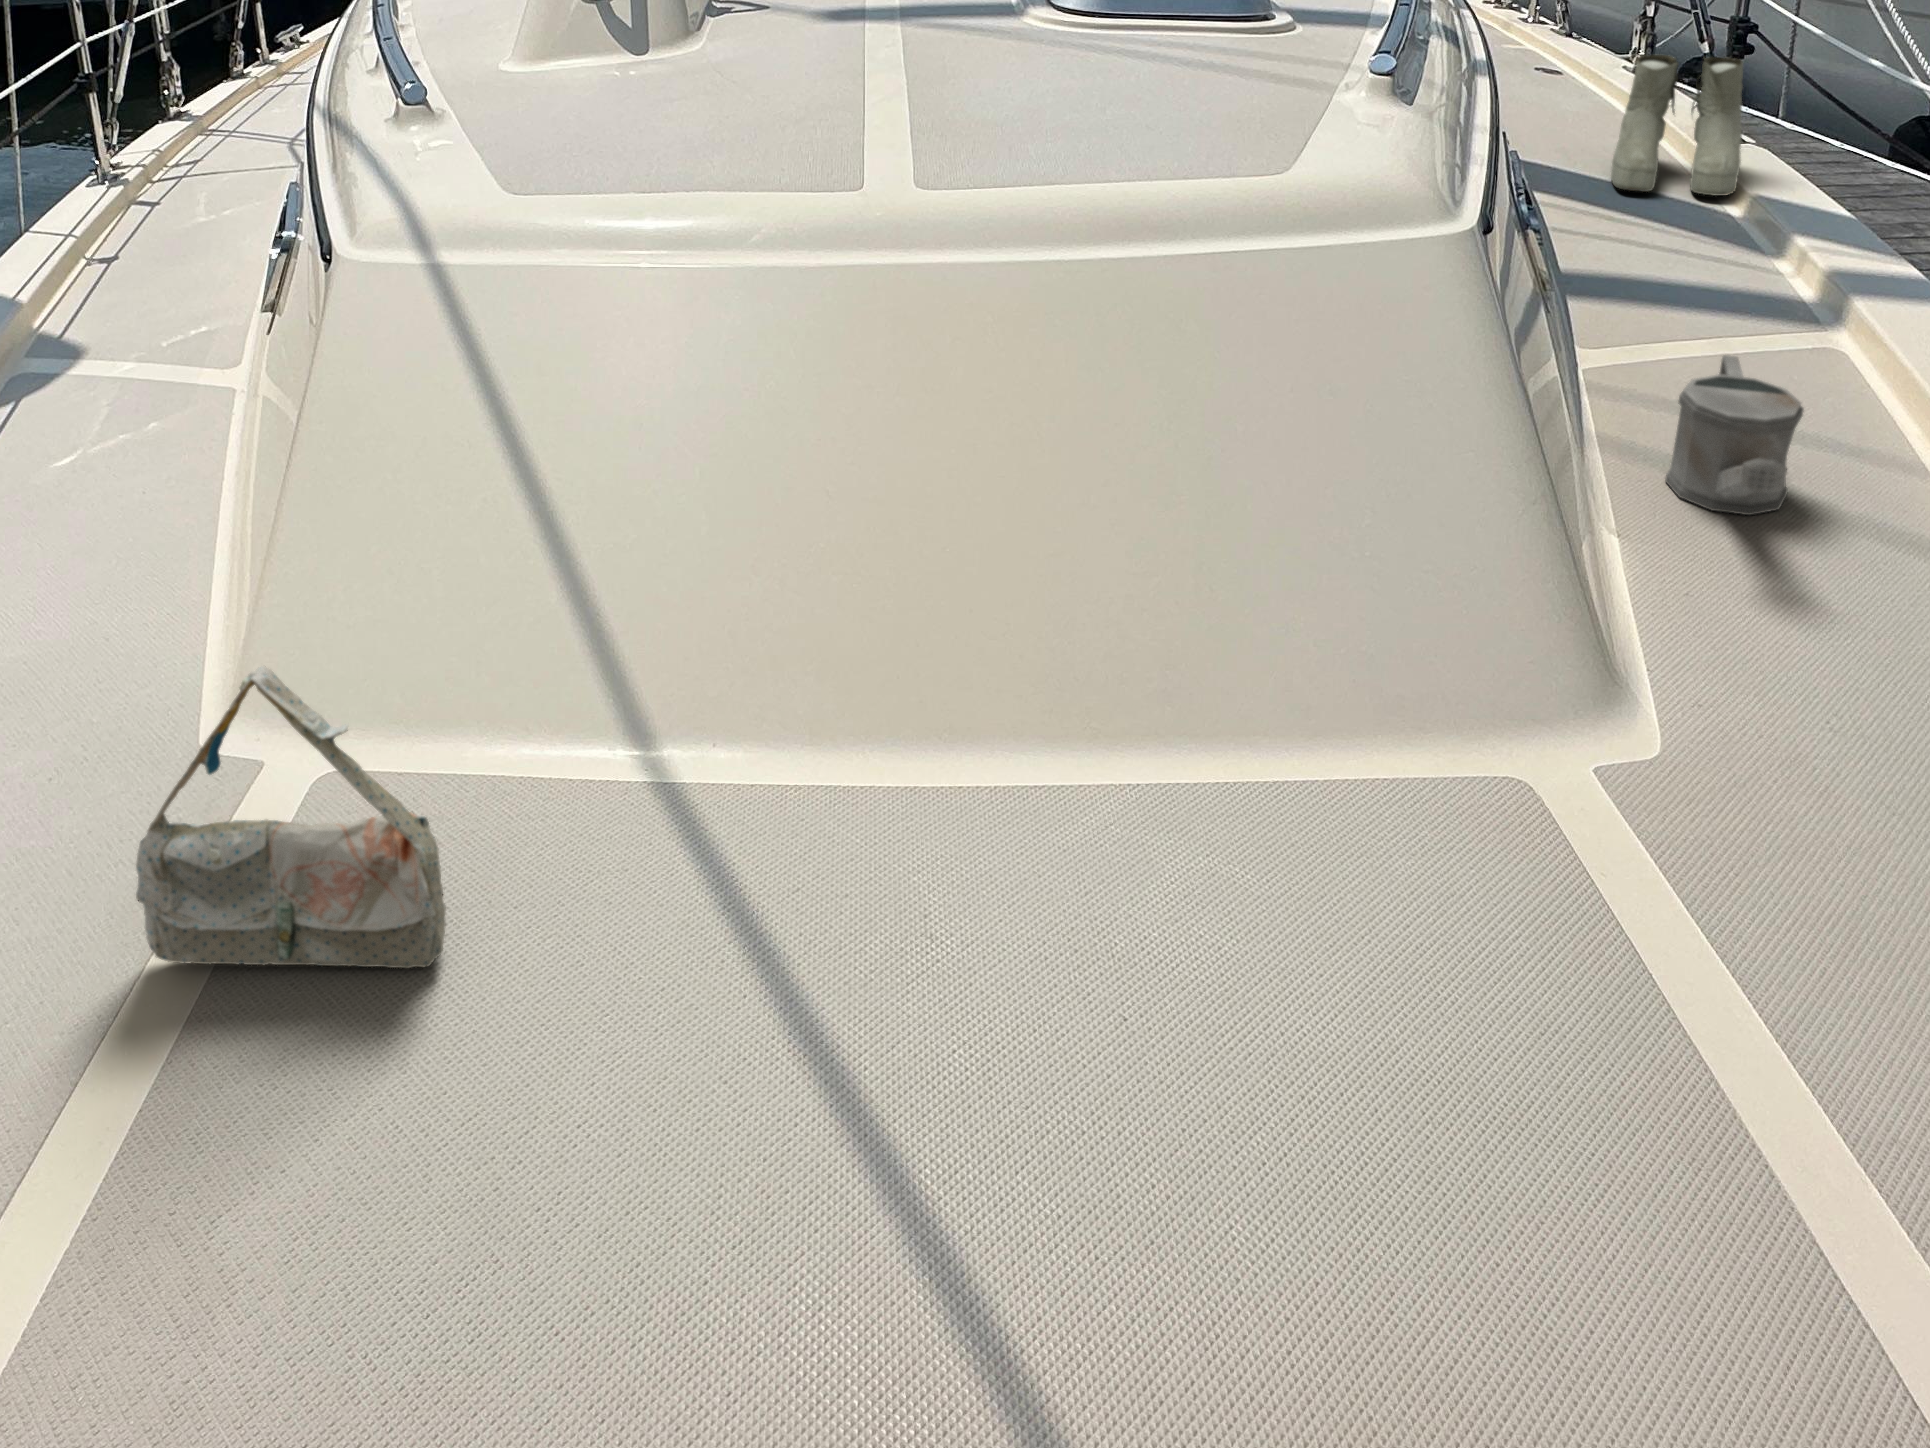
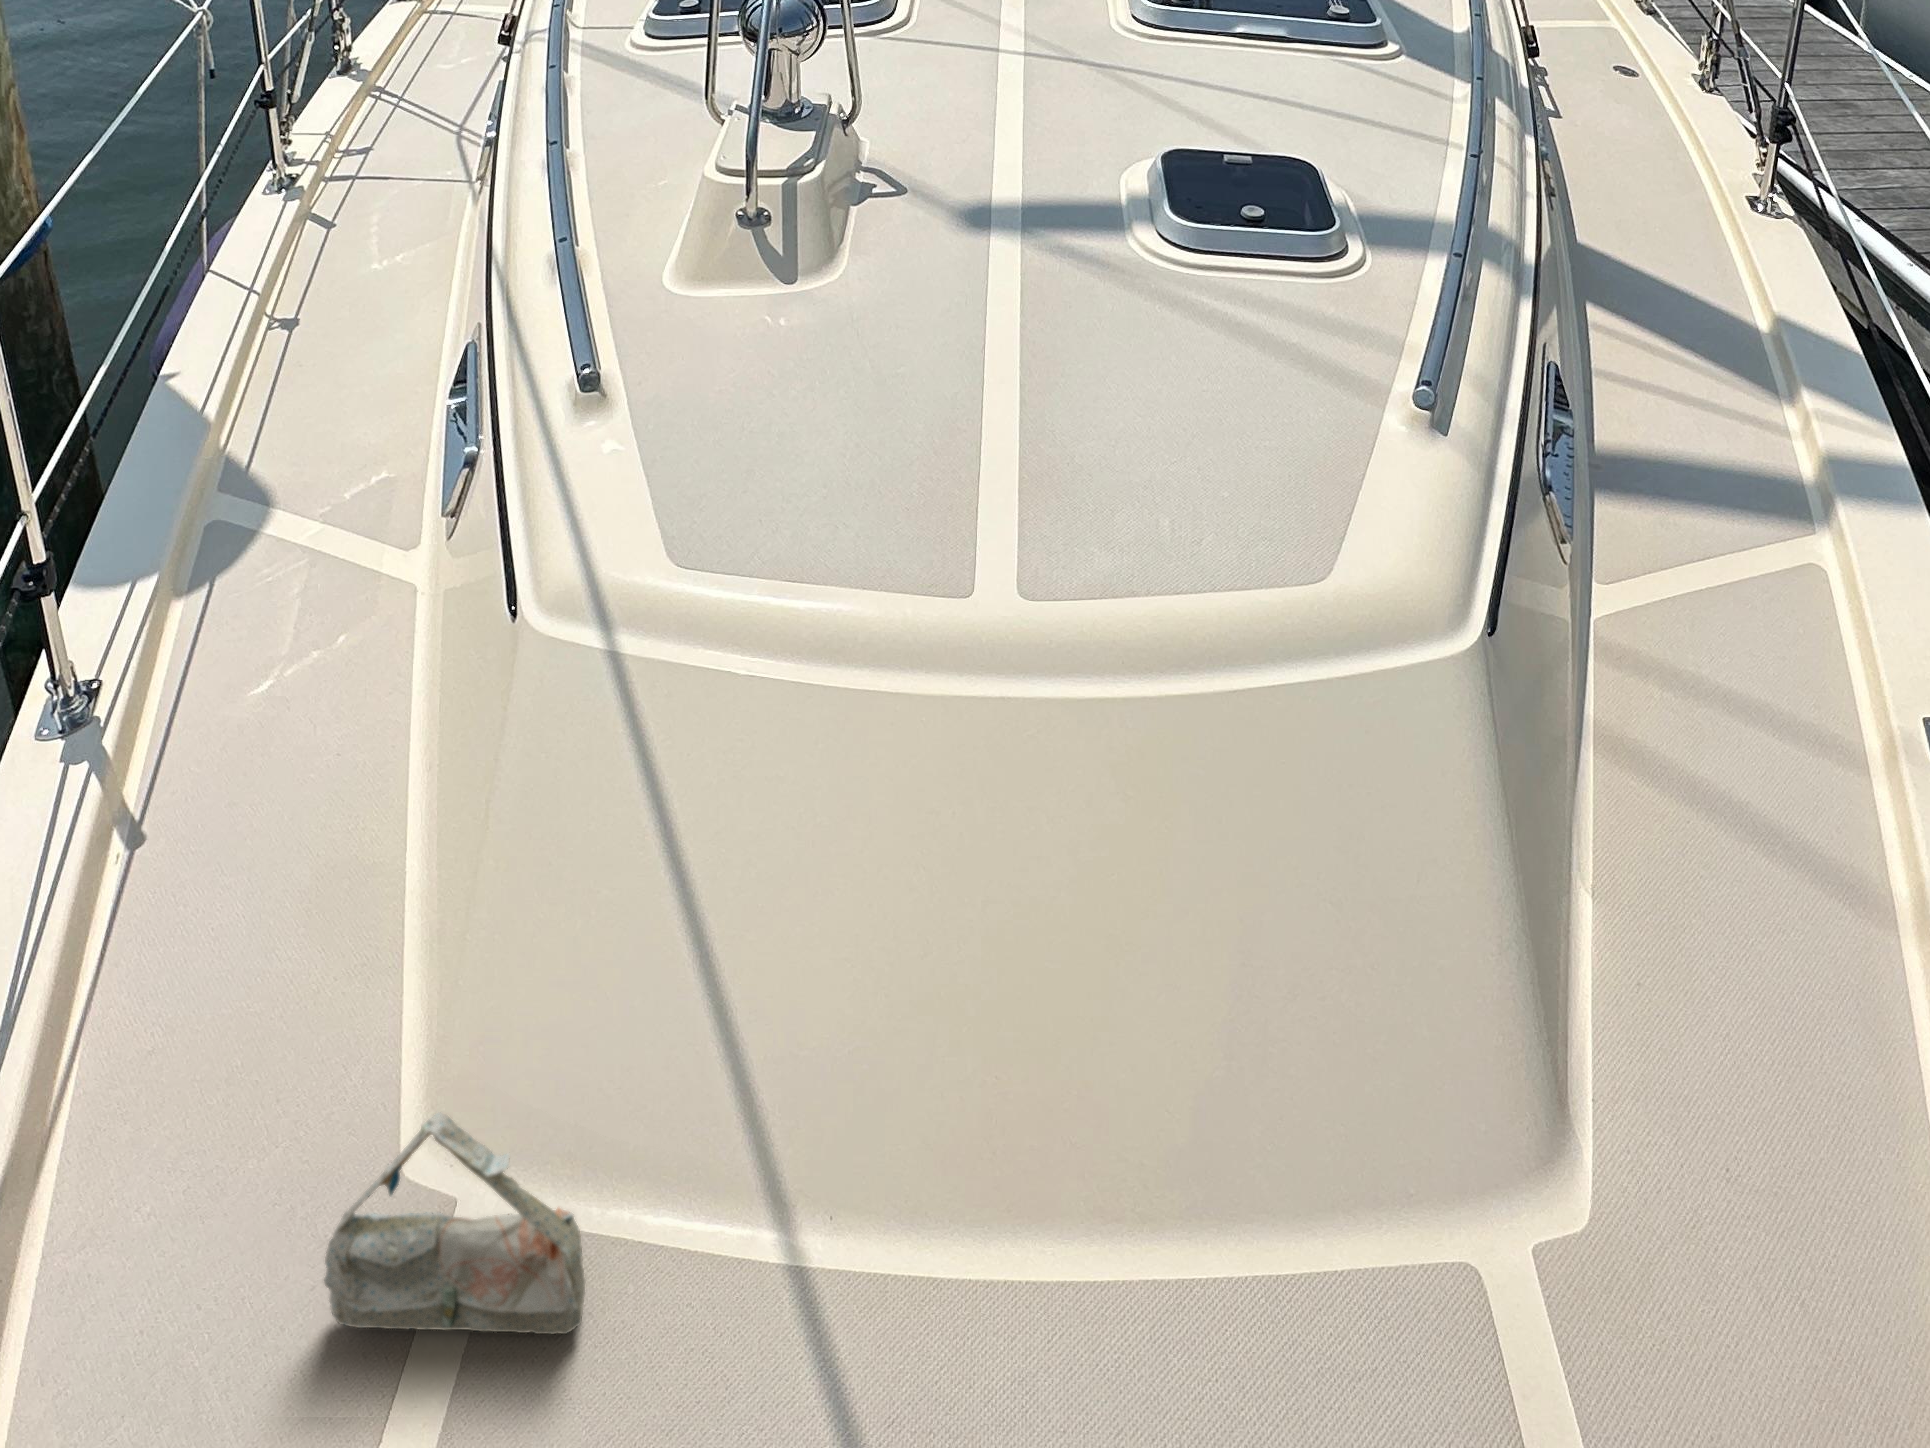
boots: present [1611,55,1743,196] -> none [1657,181,1774,326]
watering can: present [1665,355,1804,515] -> none [1657,609,1771,800]

